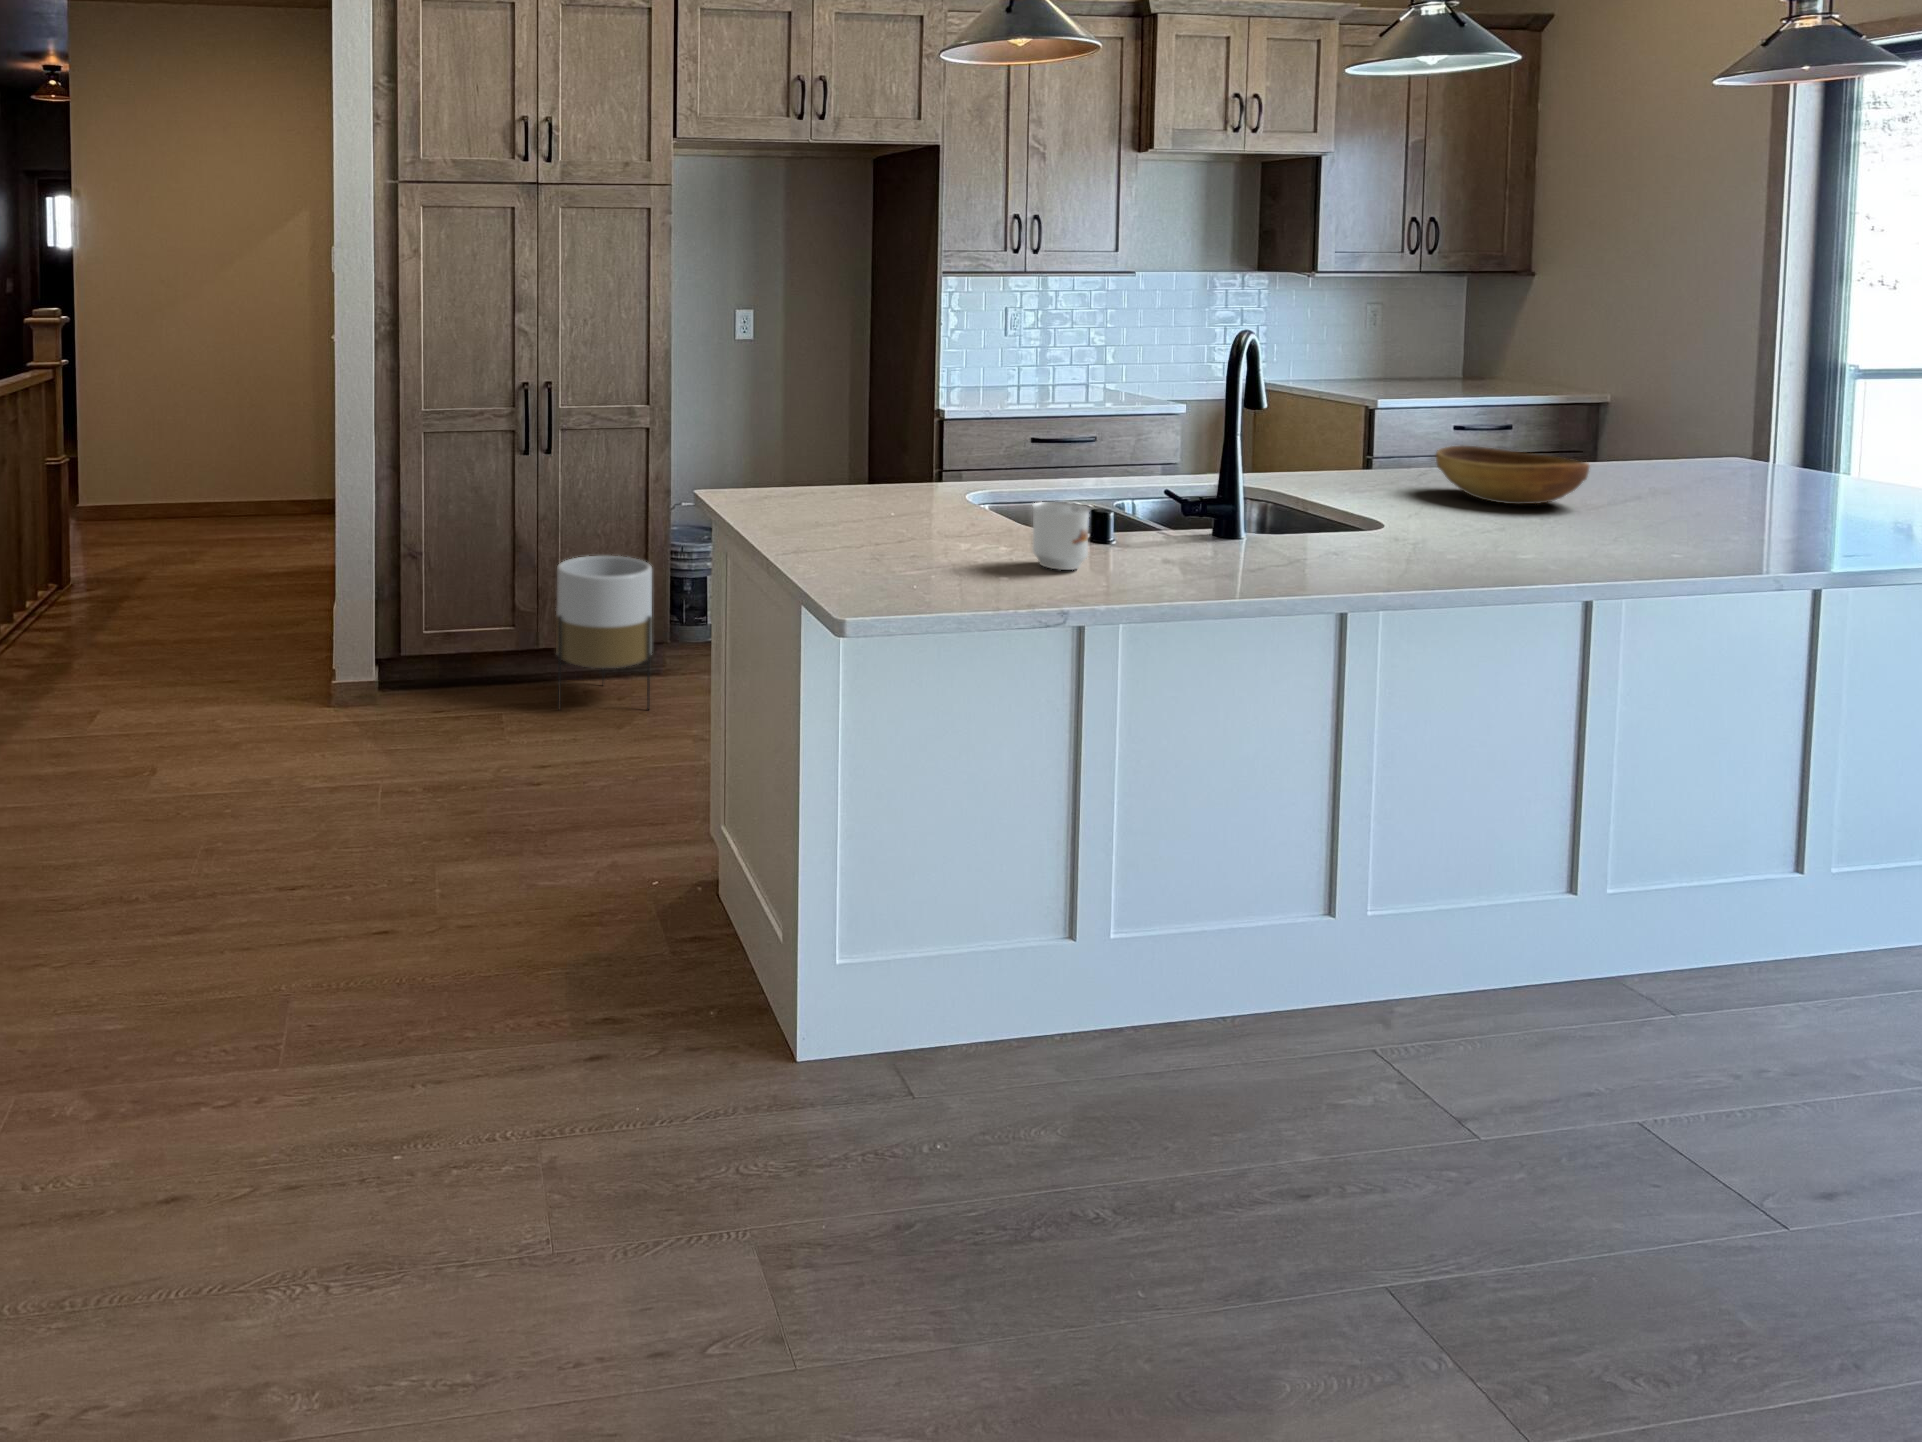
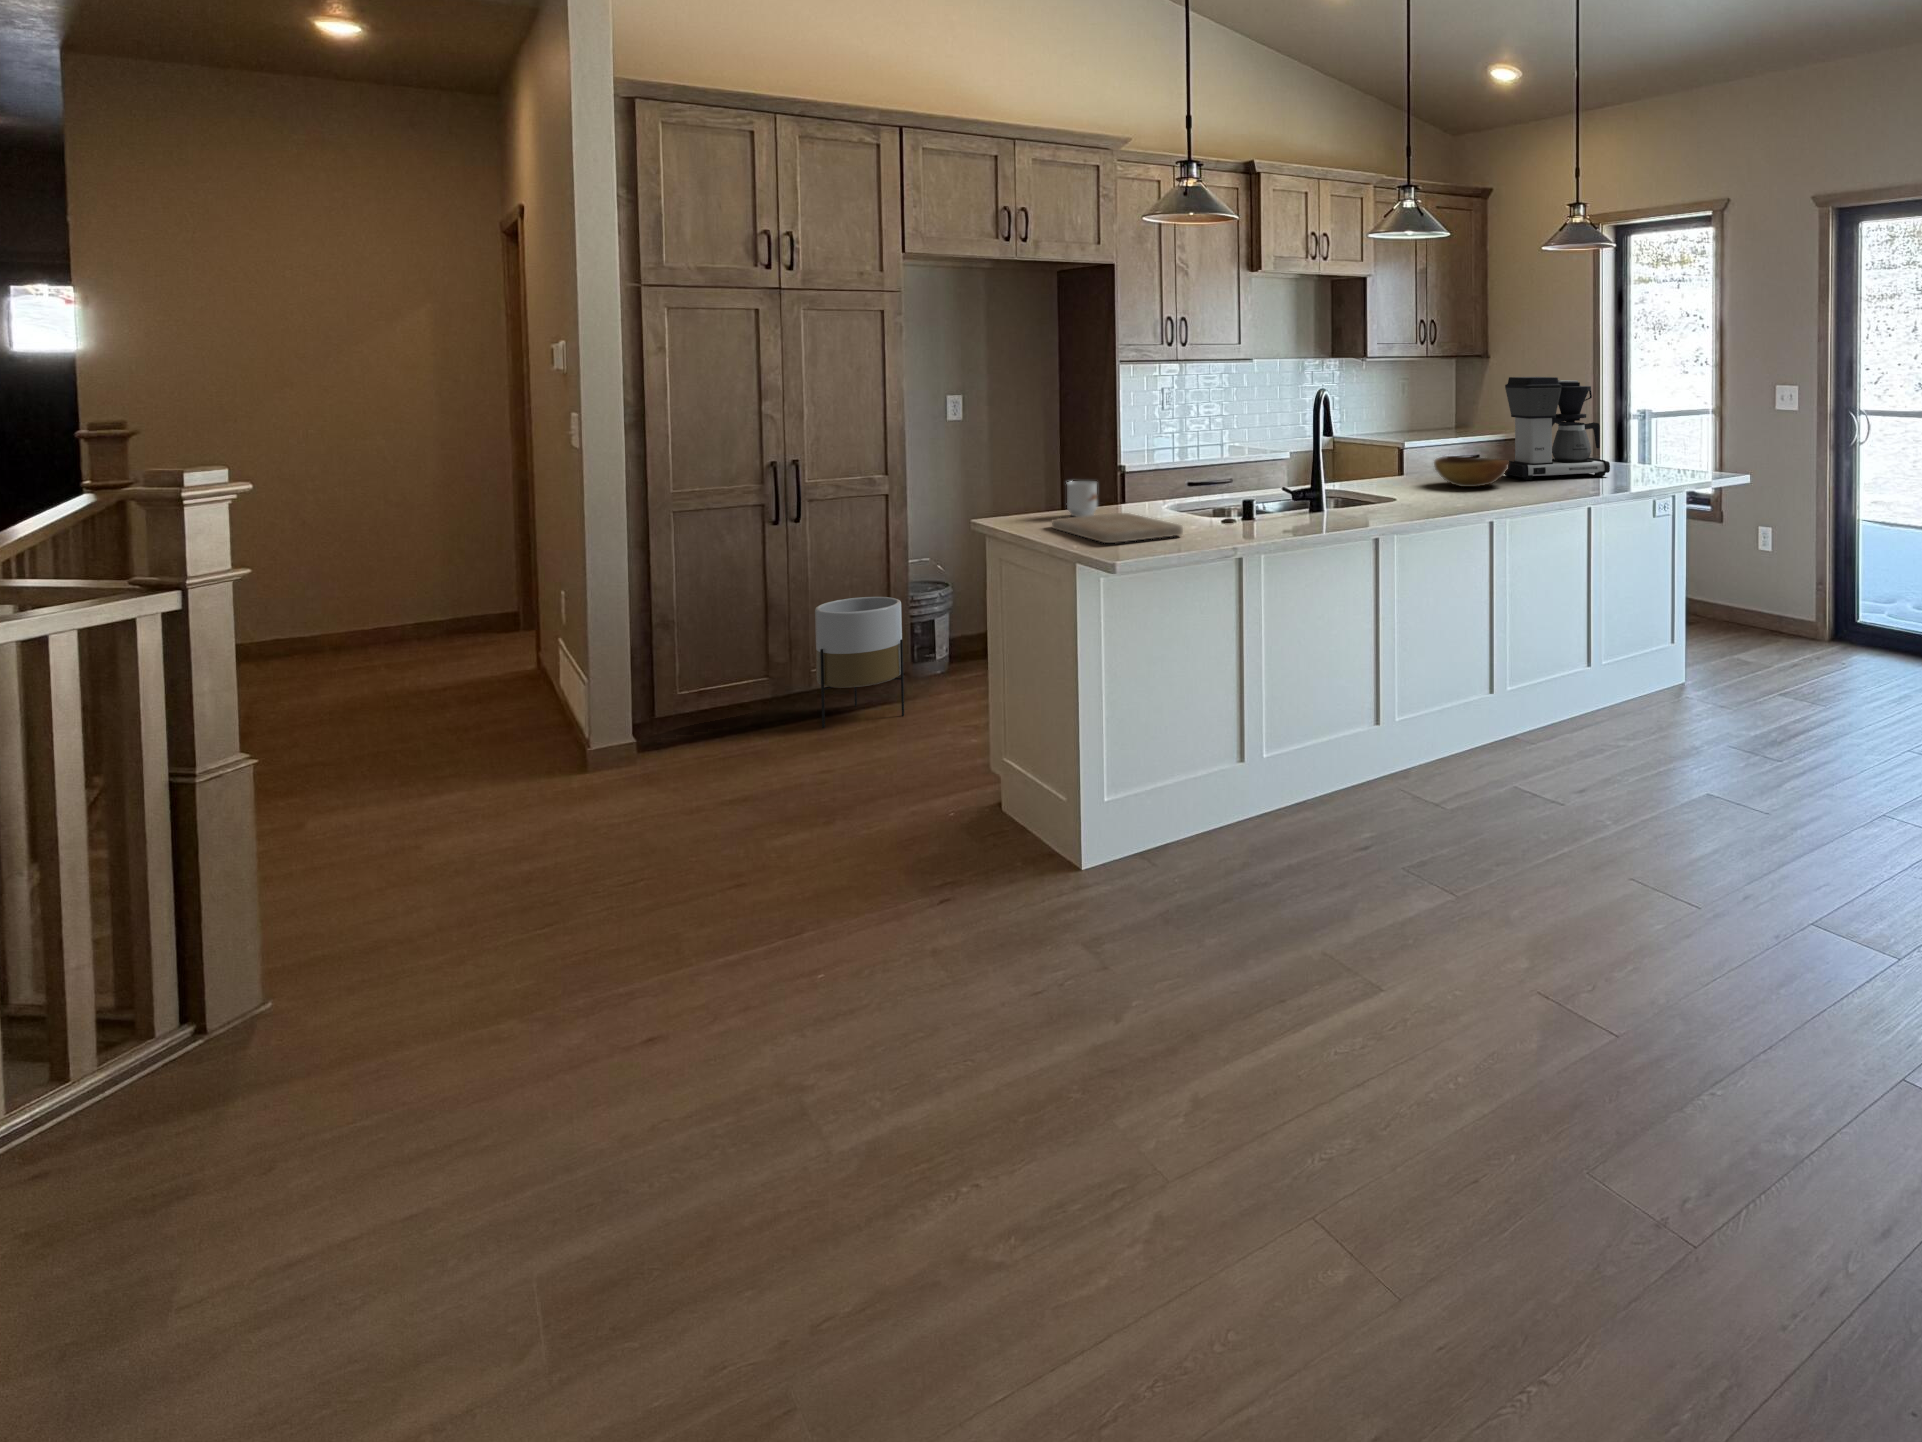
coffee maker: none [1567,317,1815,504] -> present [1504,377,1610,480]
cutting board: none [790,501,974,557] -> present [1052,513,1183,543]
mug: present [1033,502,1089,570] -> present [1067,481,1097,517]

